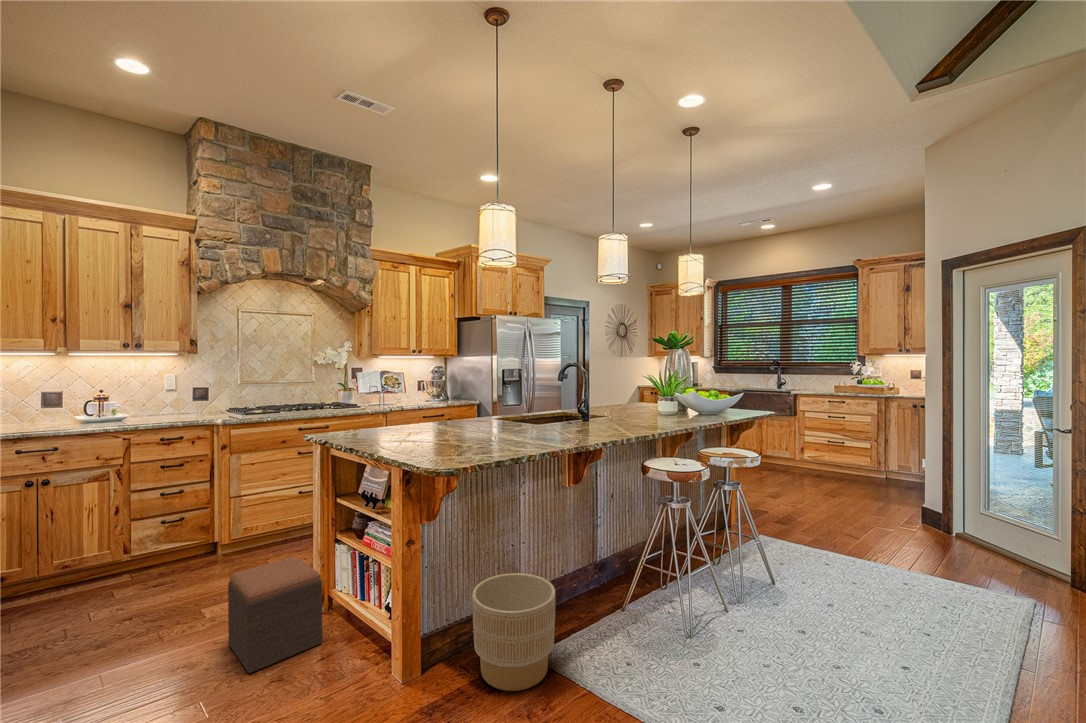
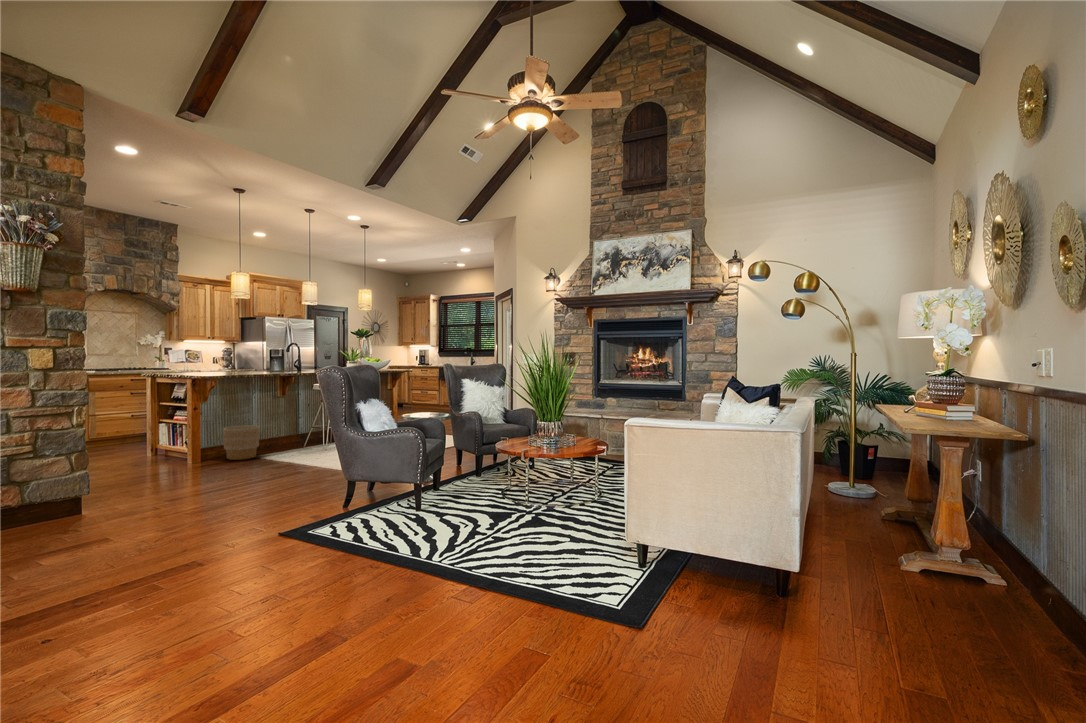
footstool: present [228,556,322,673] -> none [109,426,155,463]

